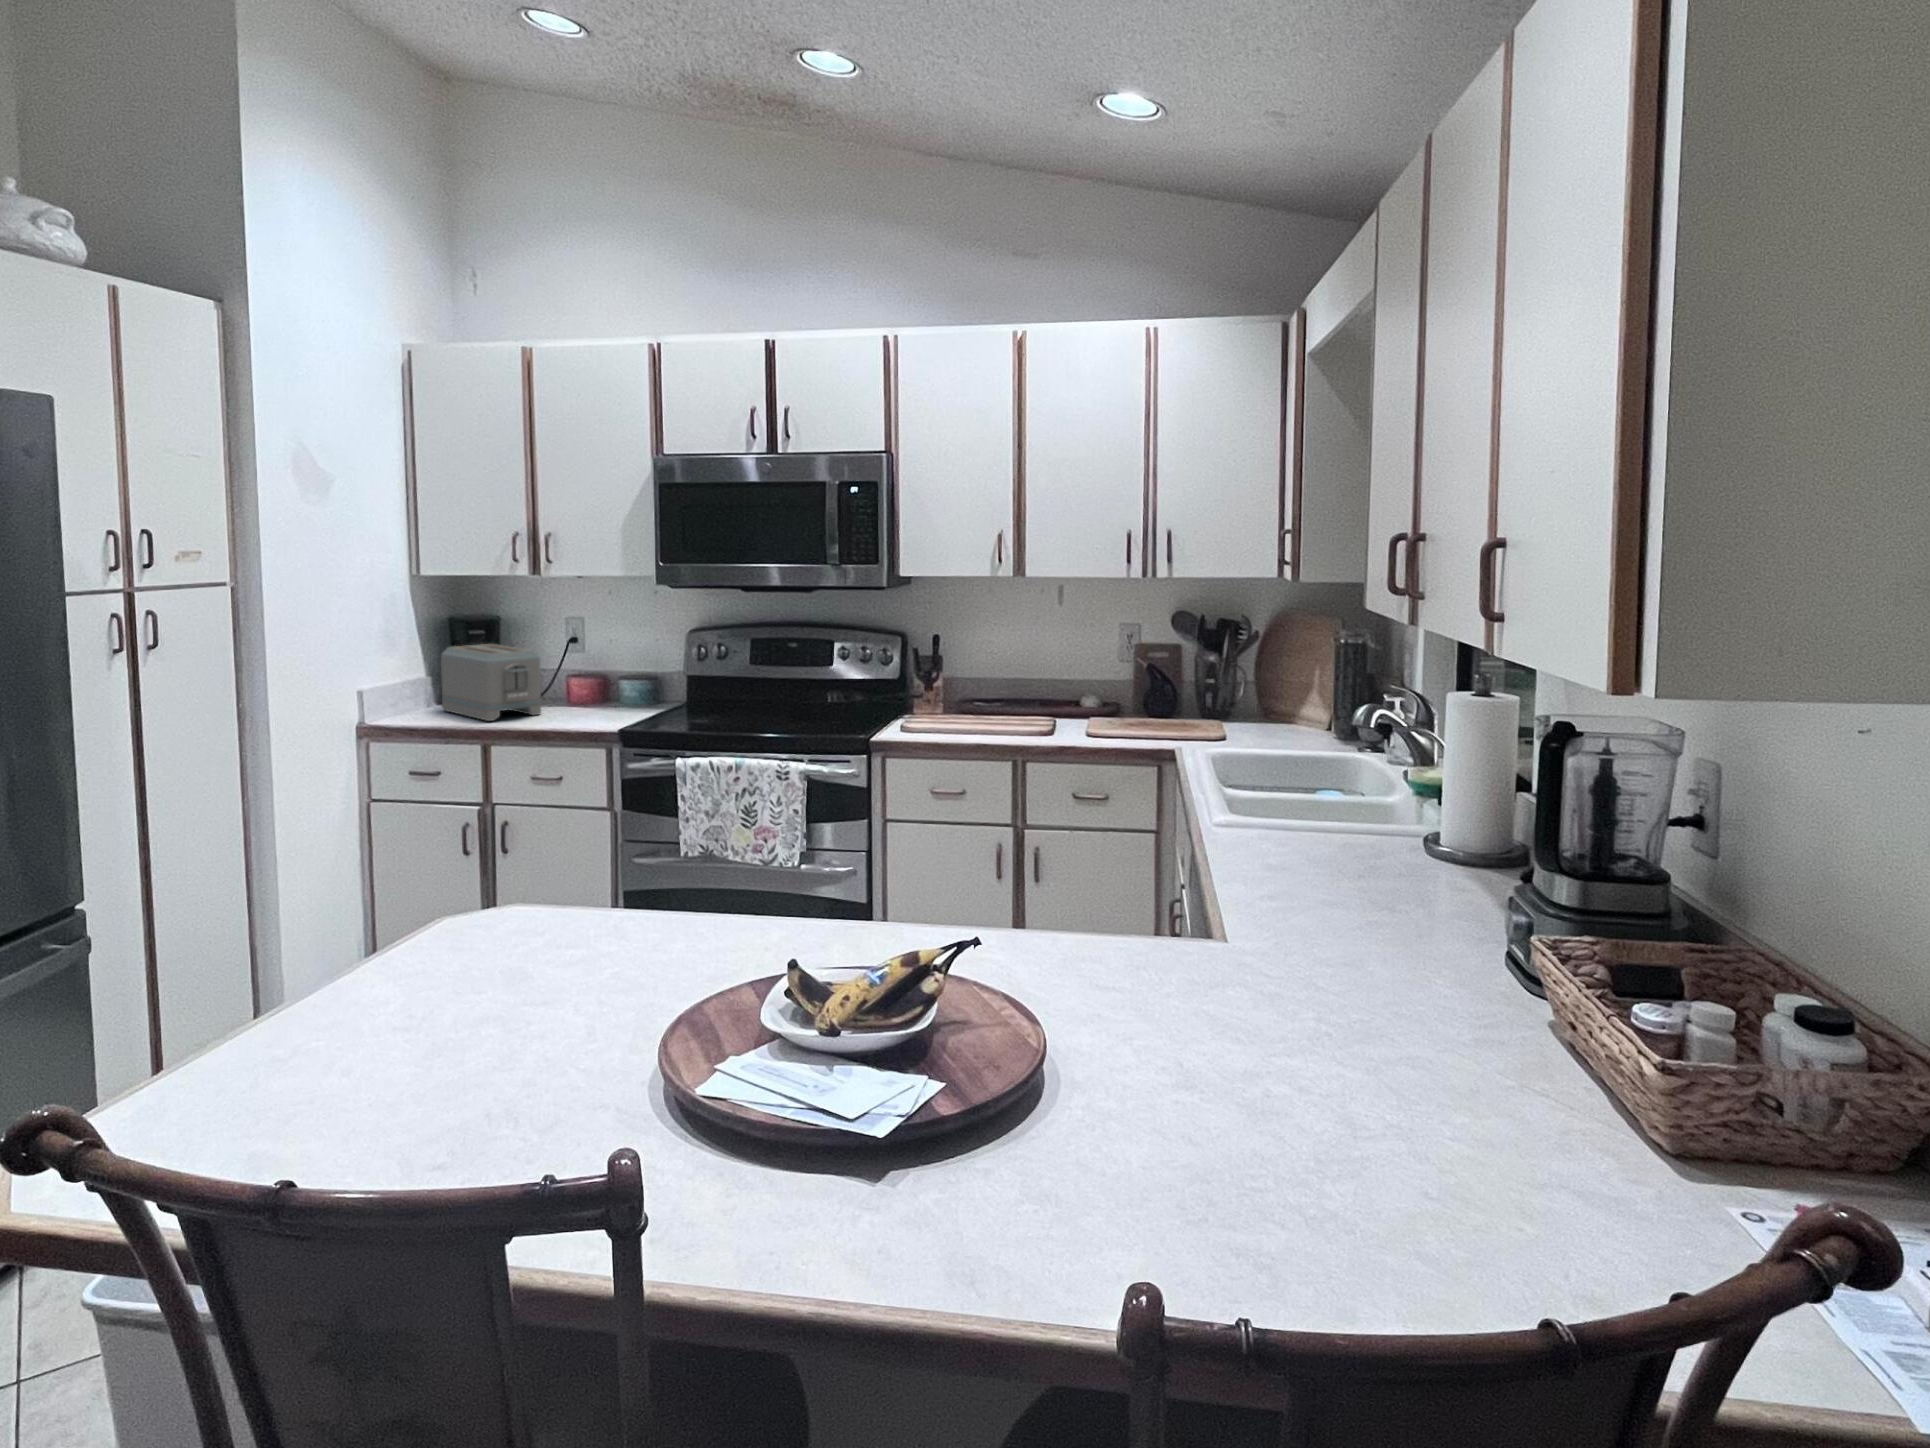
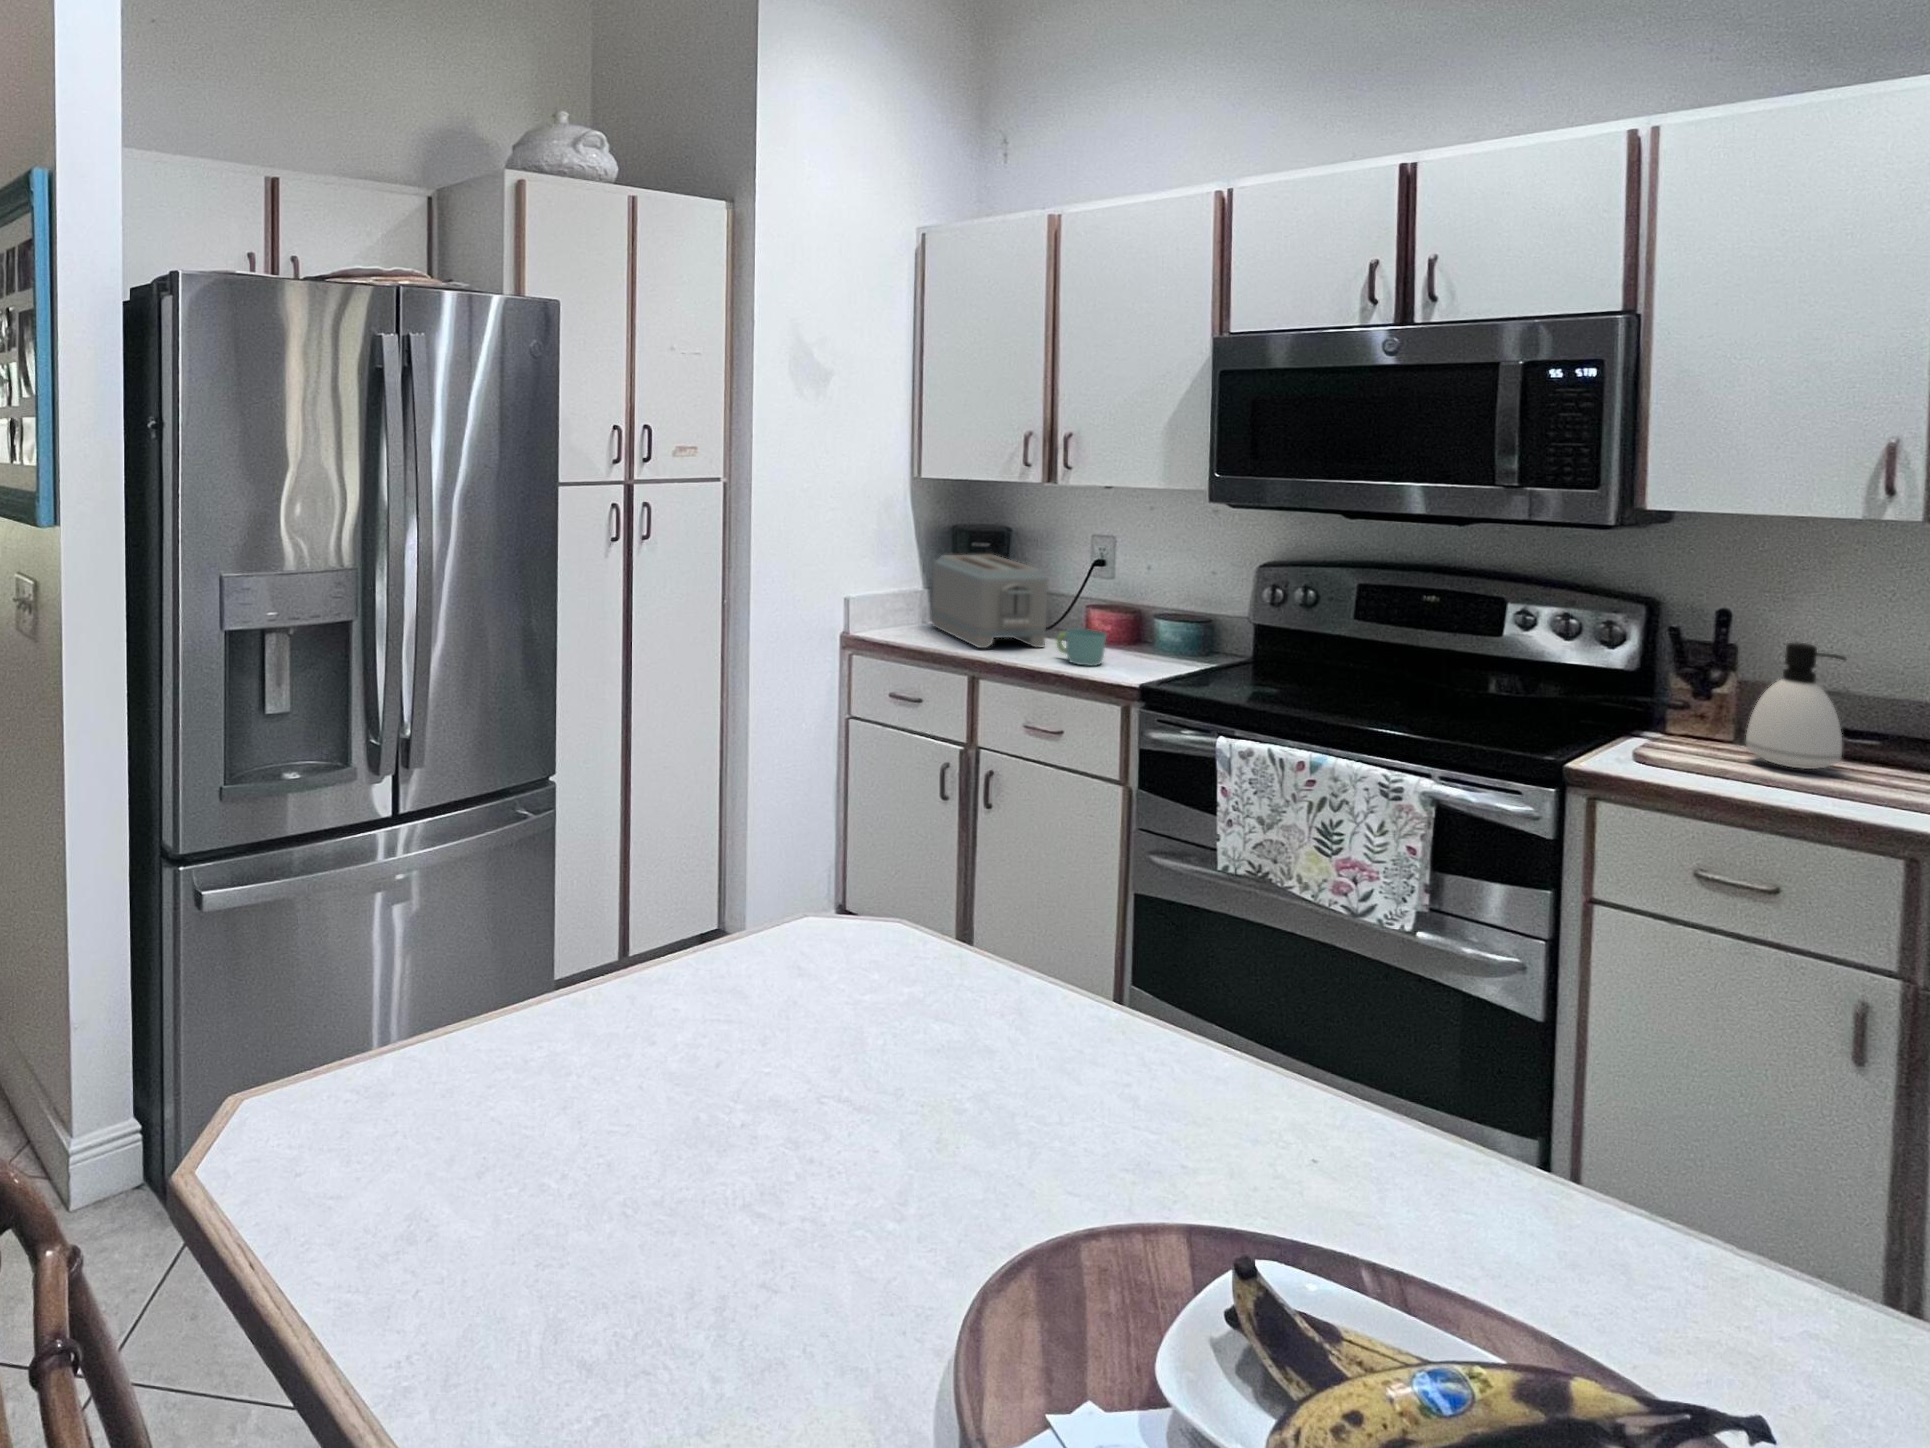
soap dispenser: none [950,649,989,721] -> present [1746,643,1847,769]
mug: none [552,694,590,723] -> present [1057,629,1106,666]

